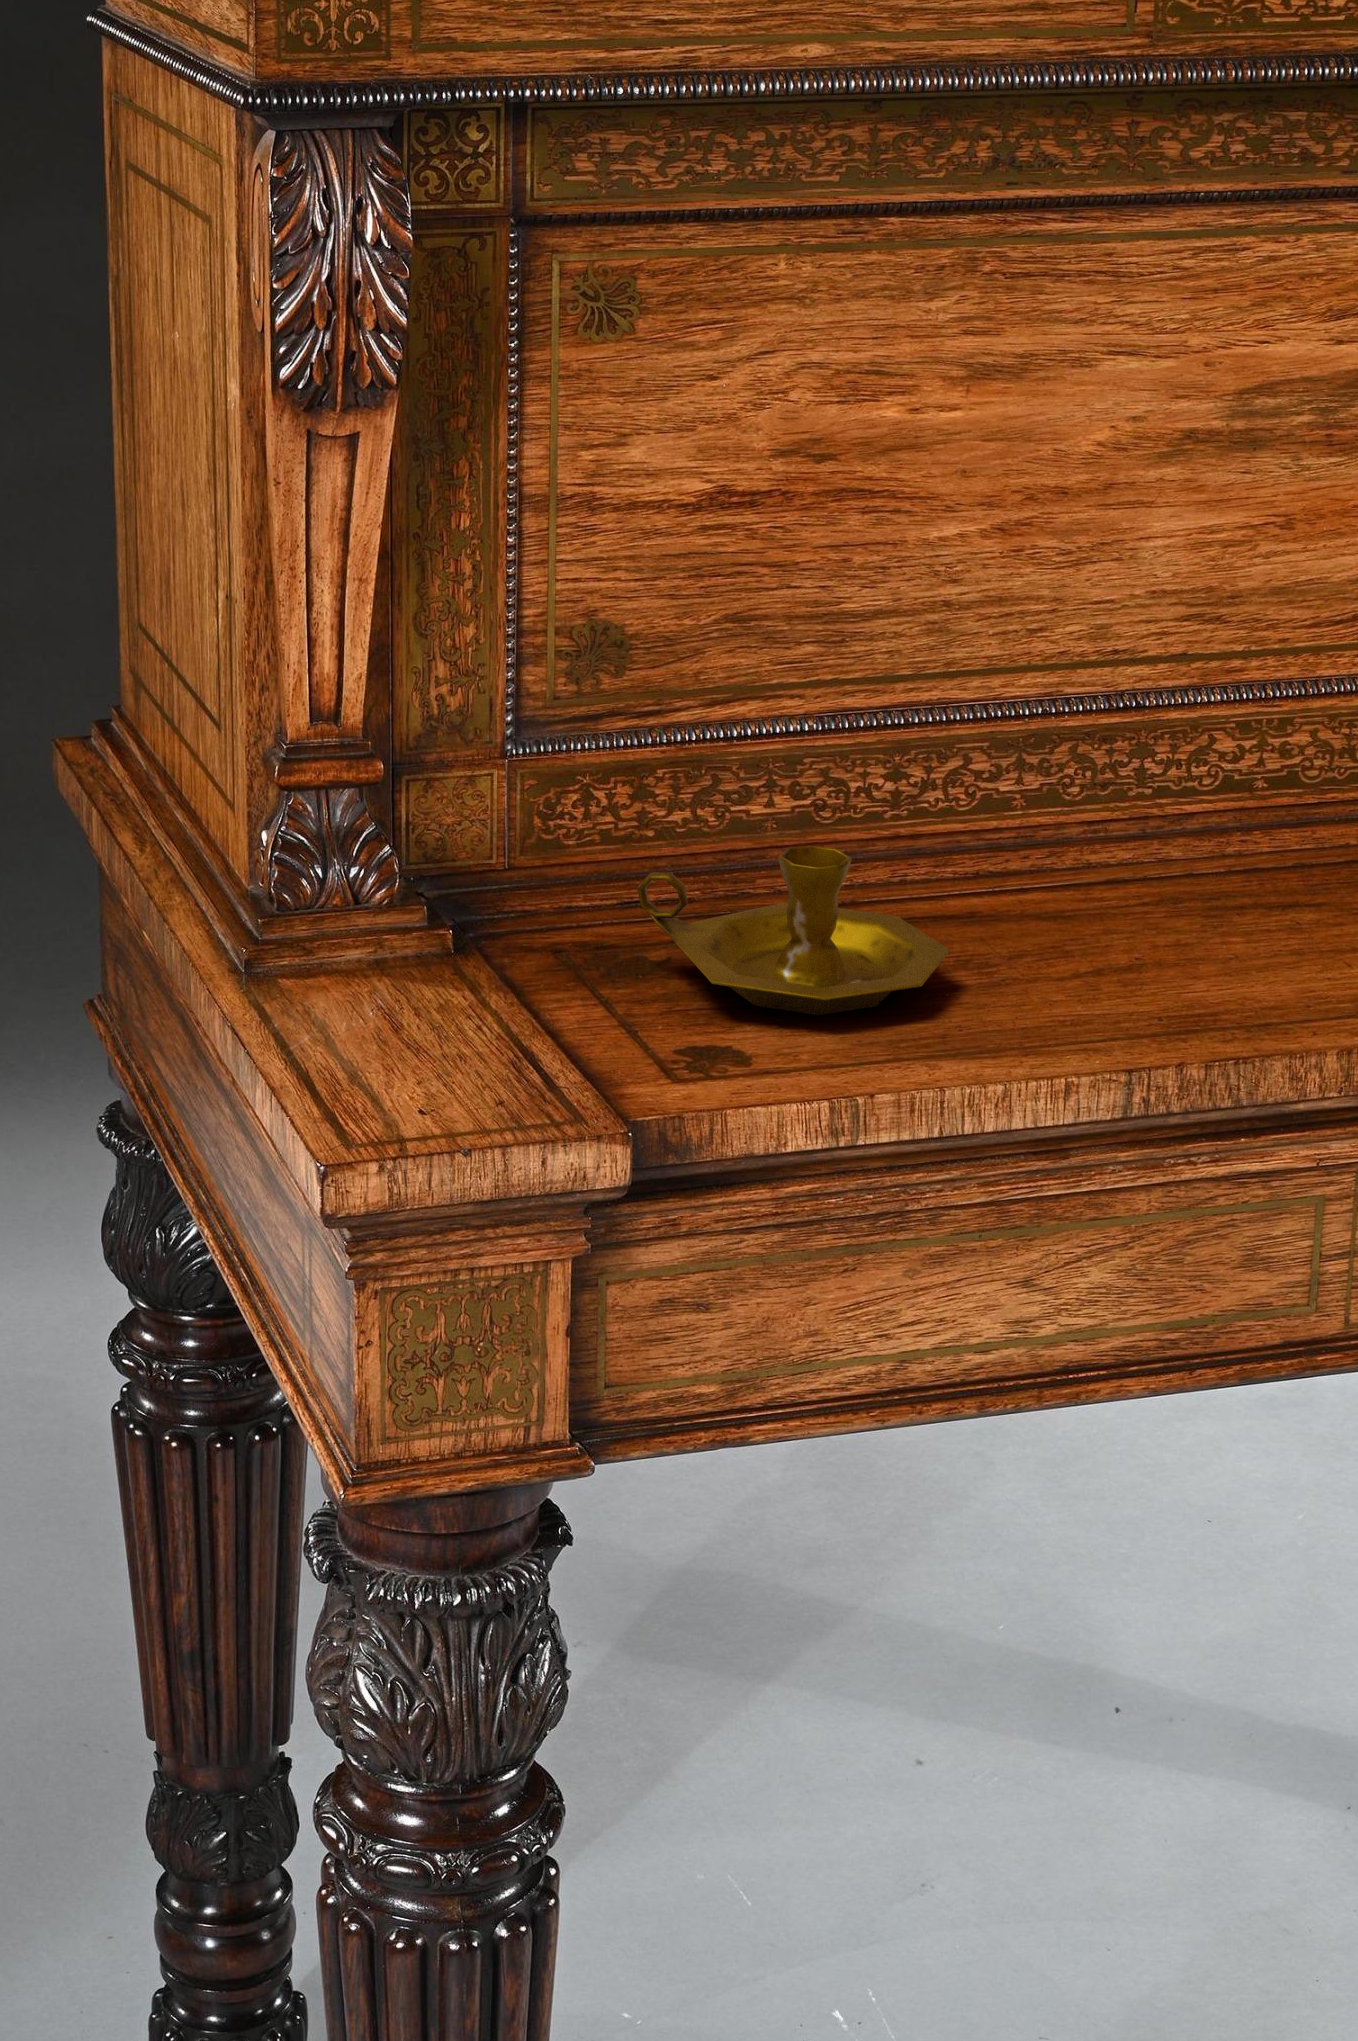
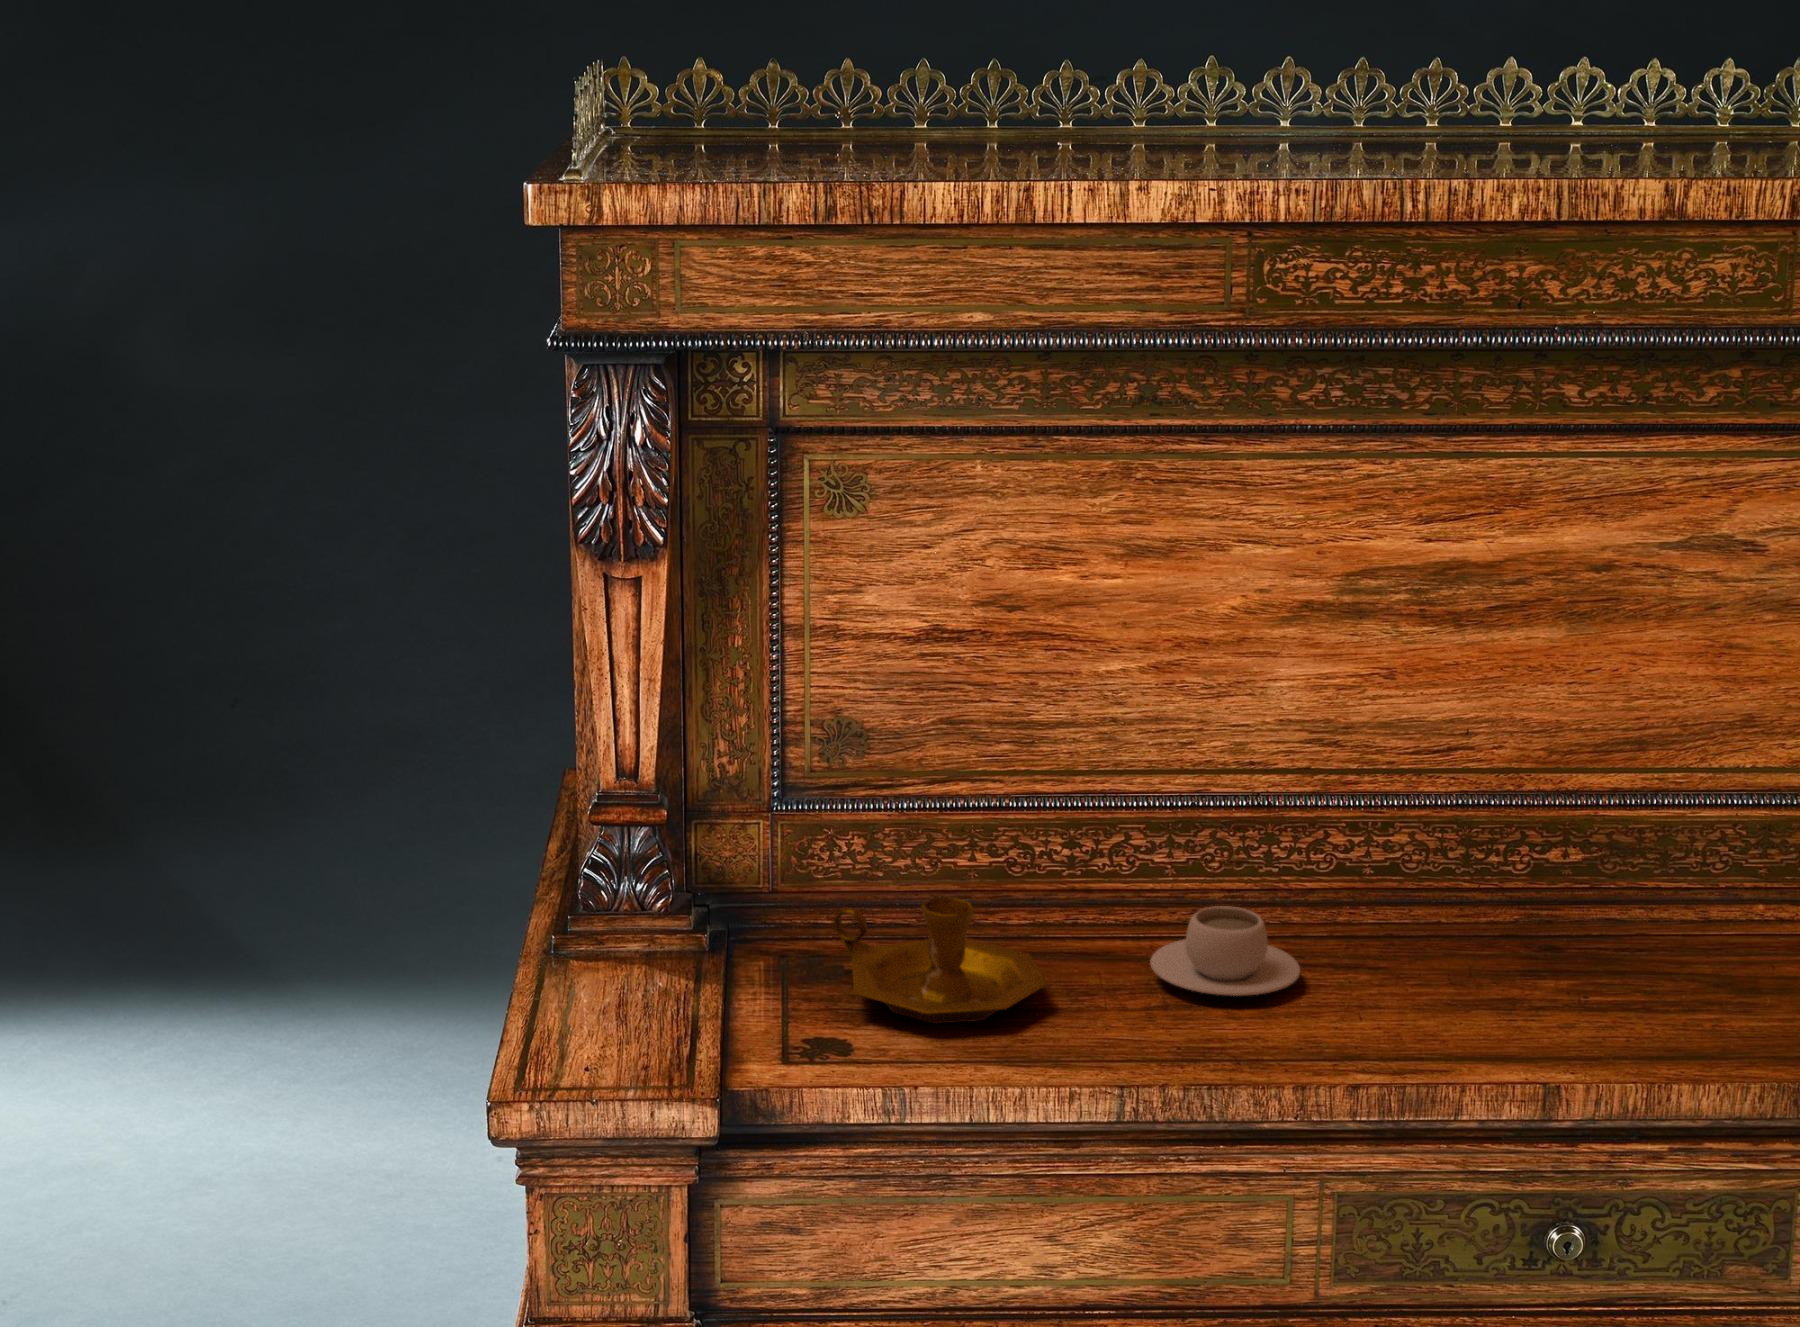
teacup: none [1042,835,1242,949] -> present [1150,906,1300,996]

